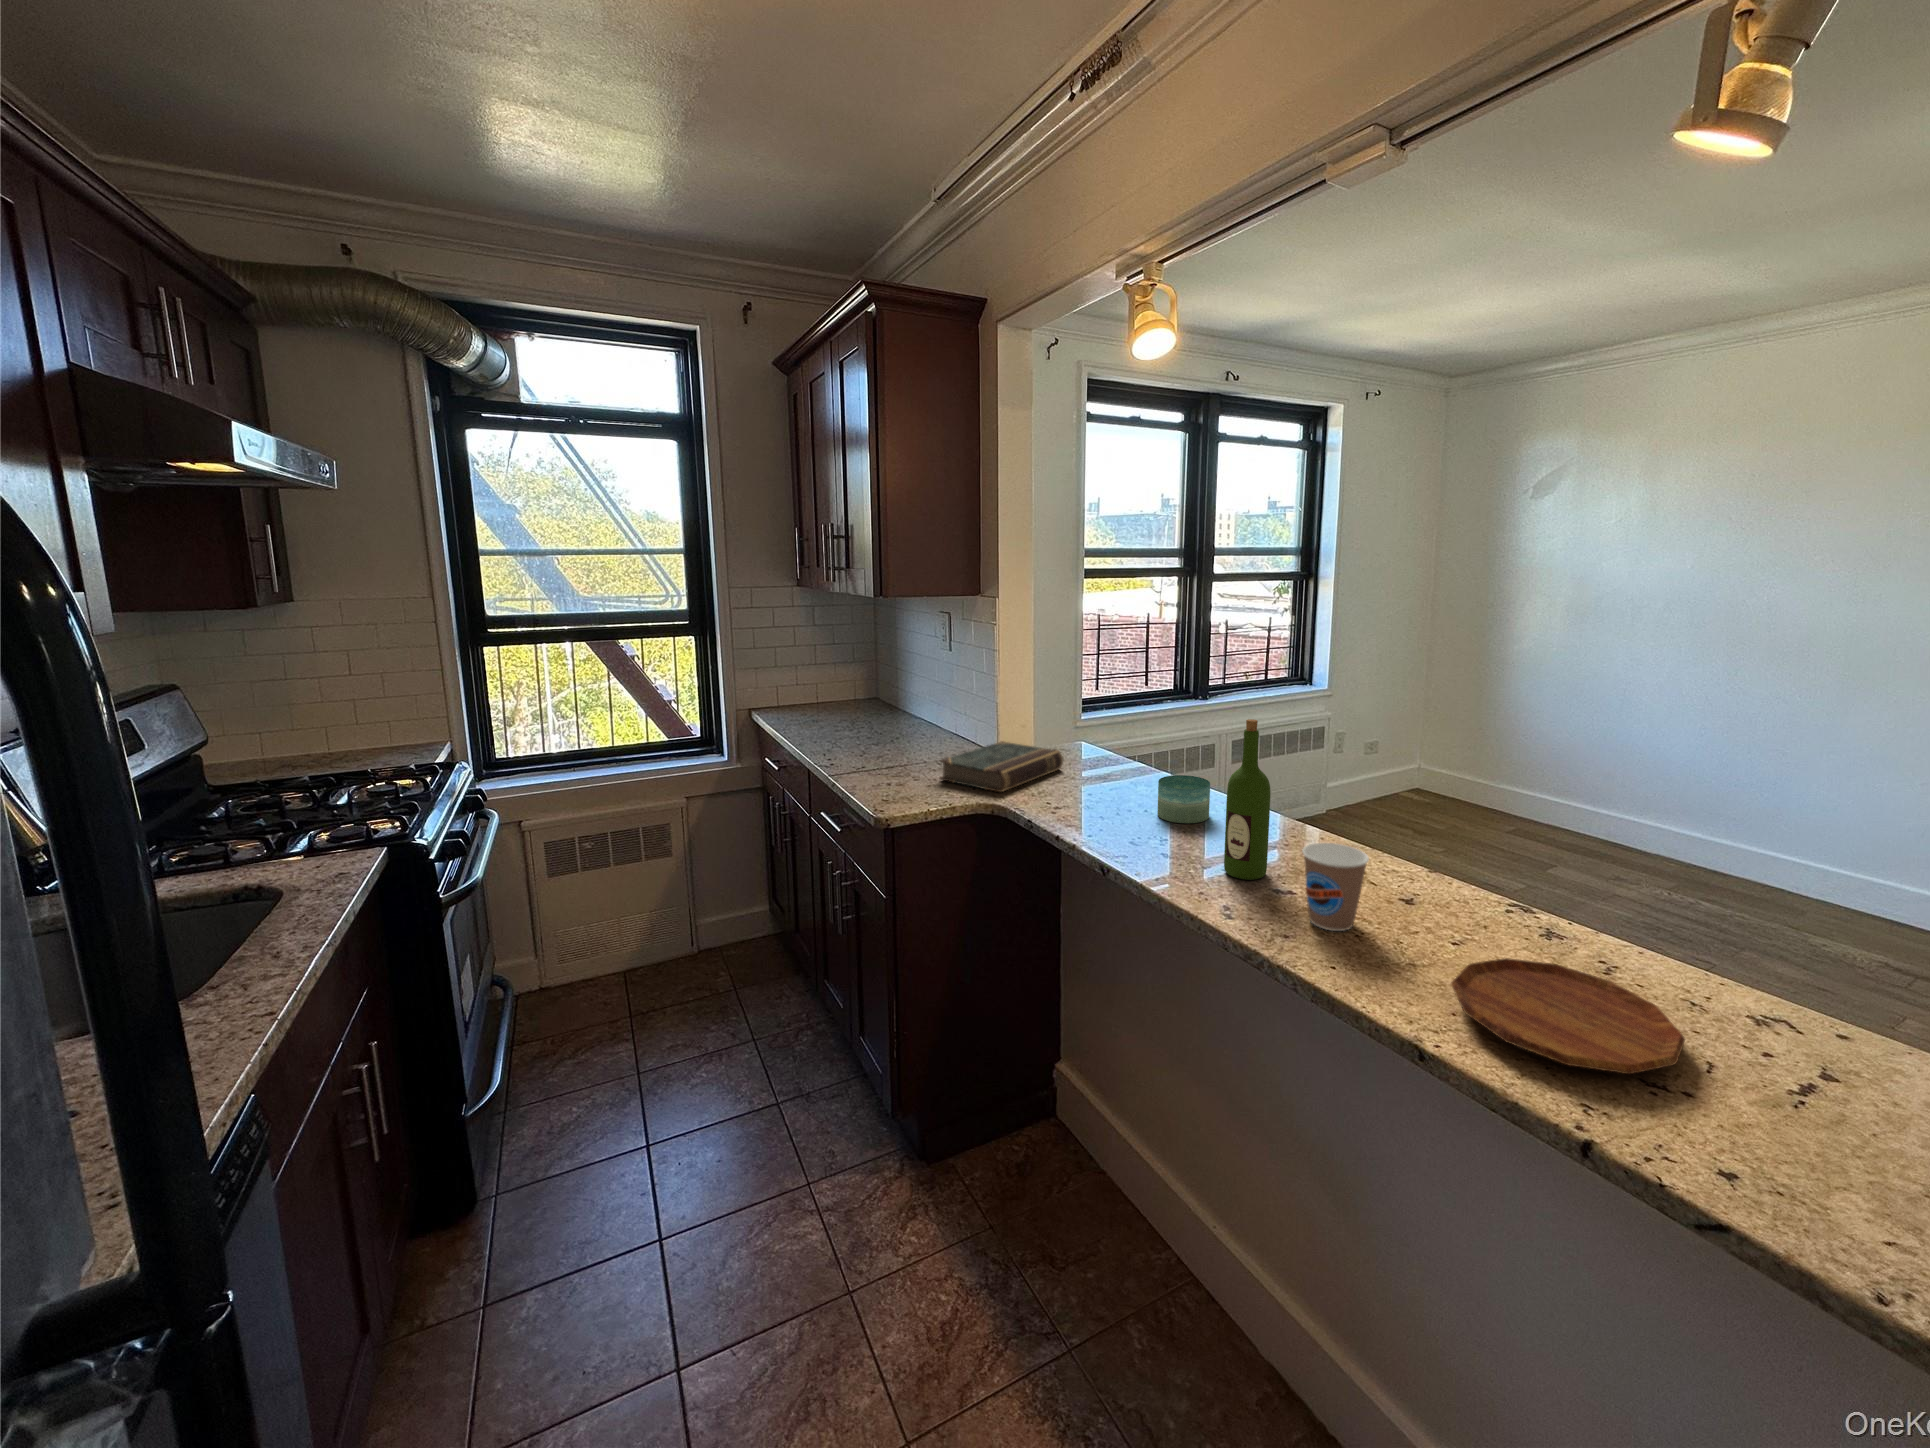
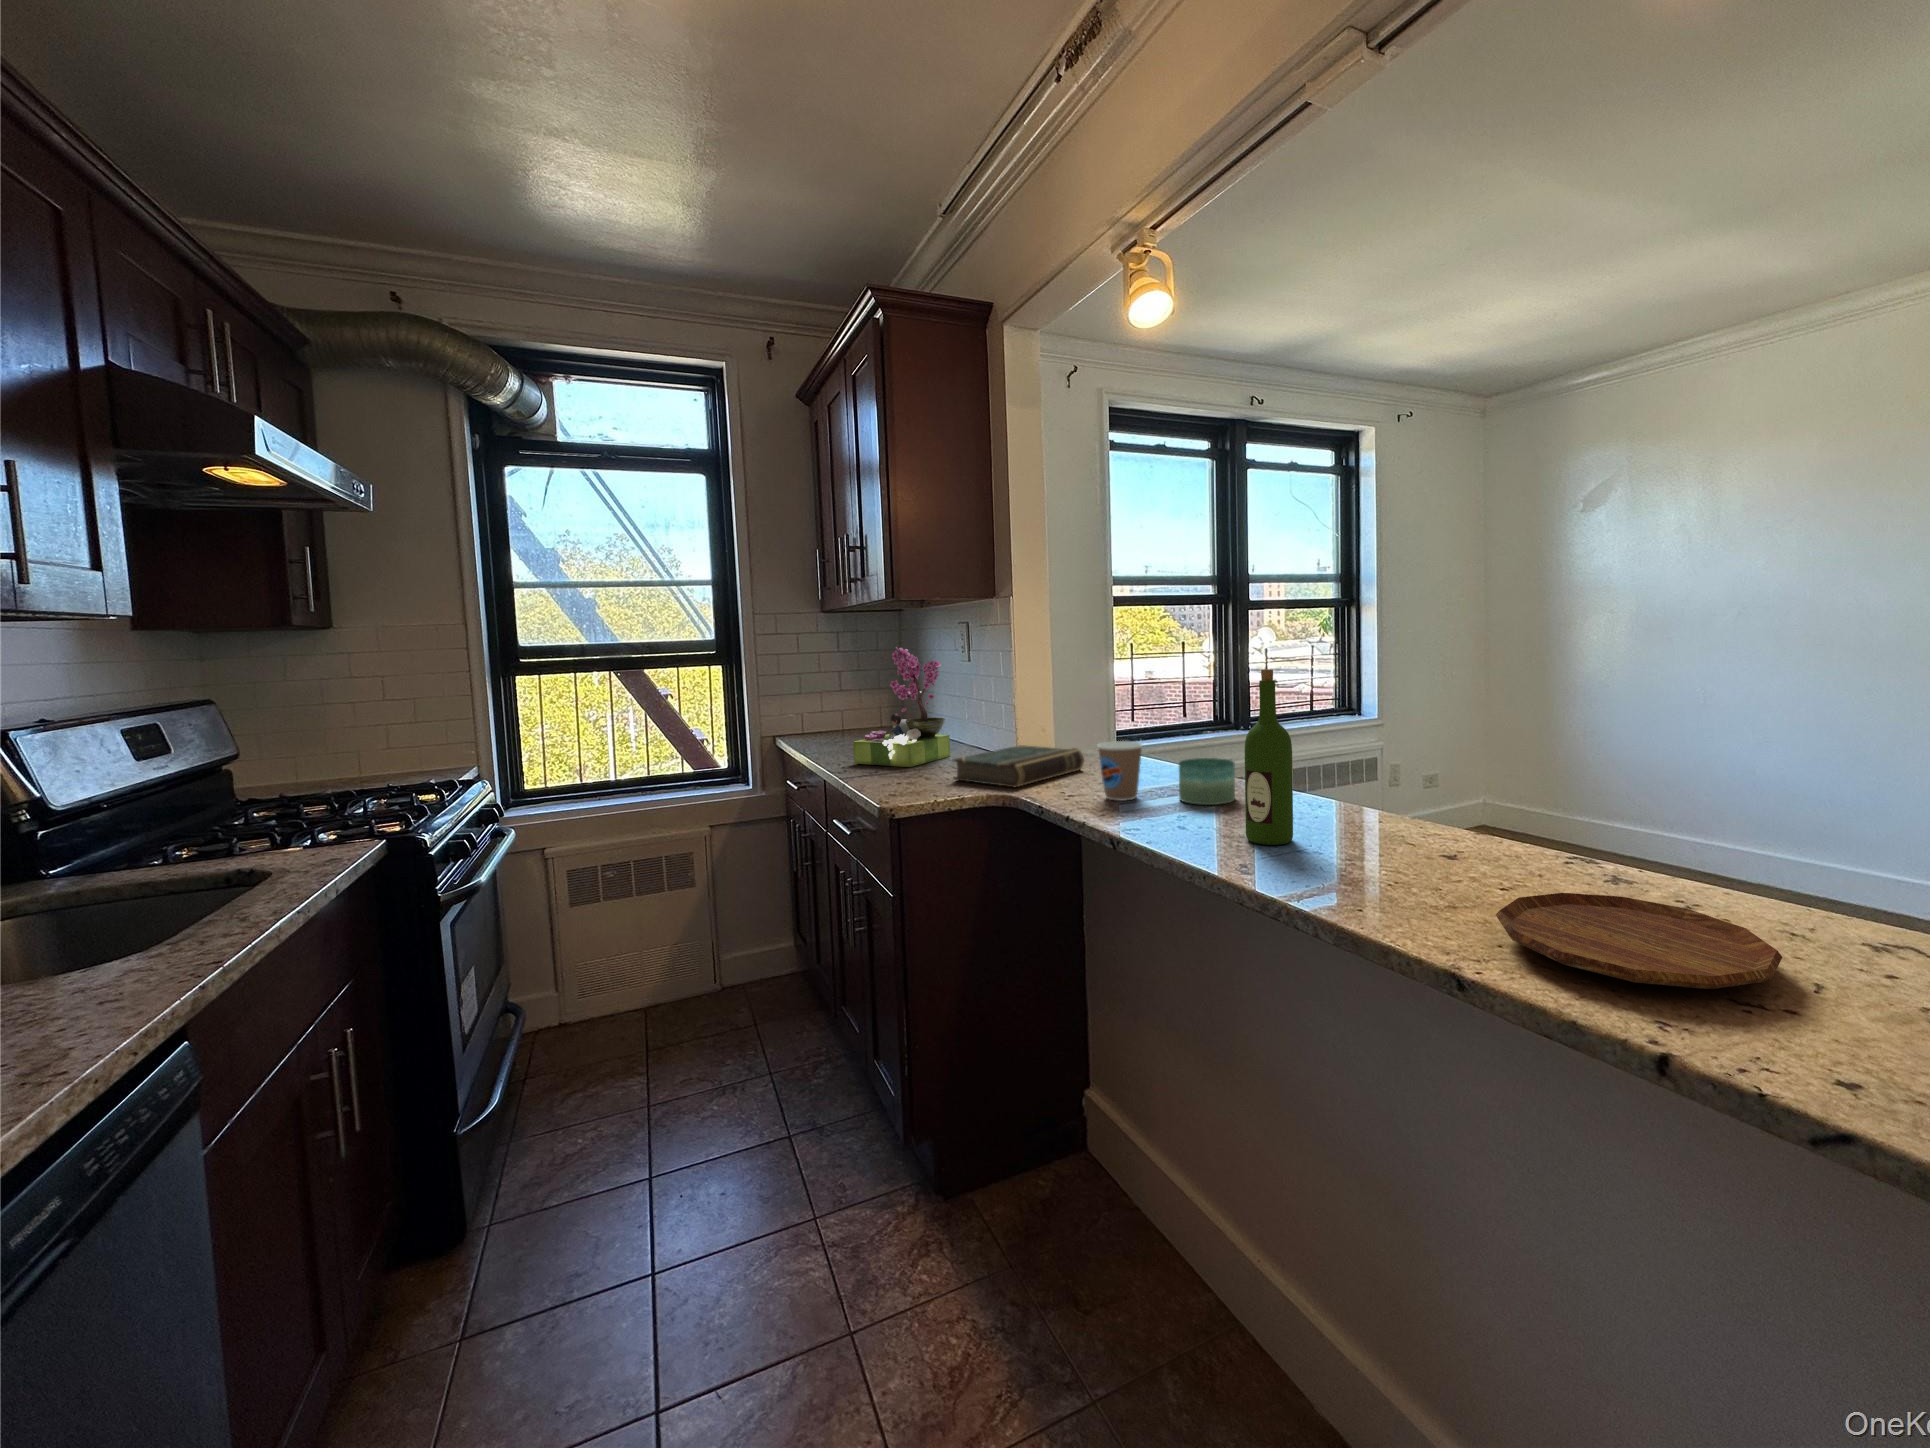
flower arrangement: none [837,635,931,759] -> present [853,647,950,767]
coffee cup: present [1303,843,1369,931] -> present [1098,741,1142,801]

